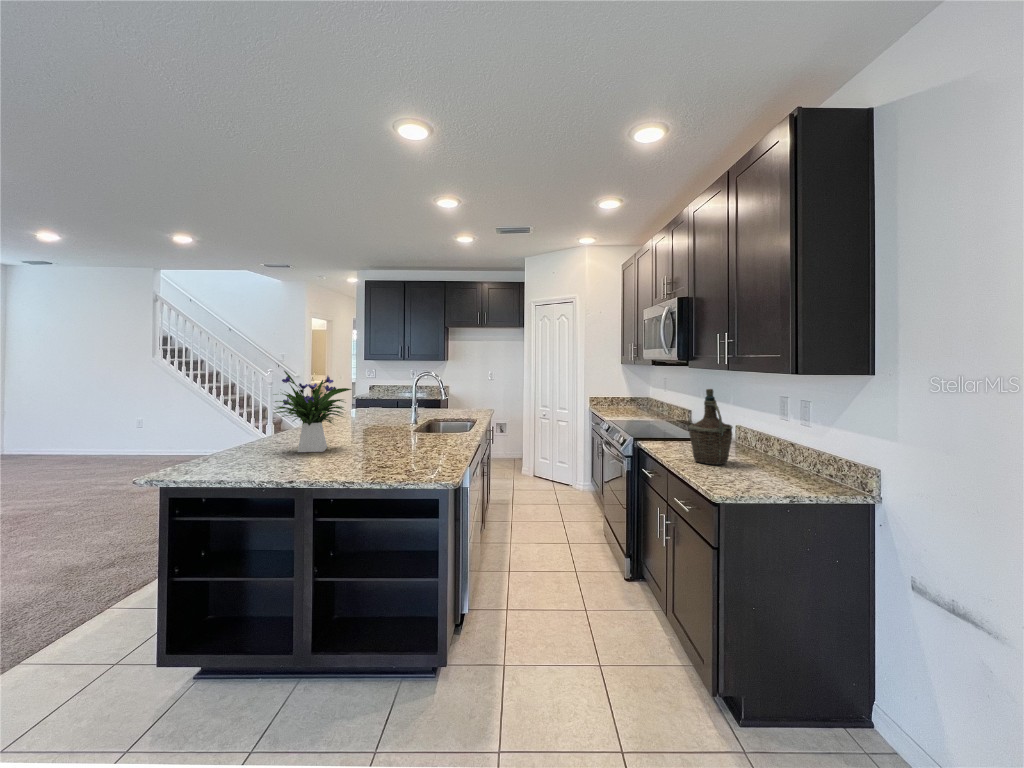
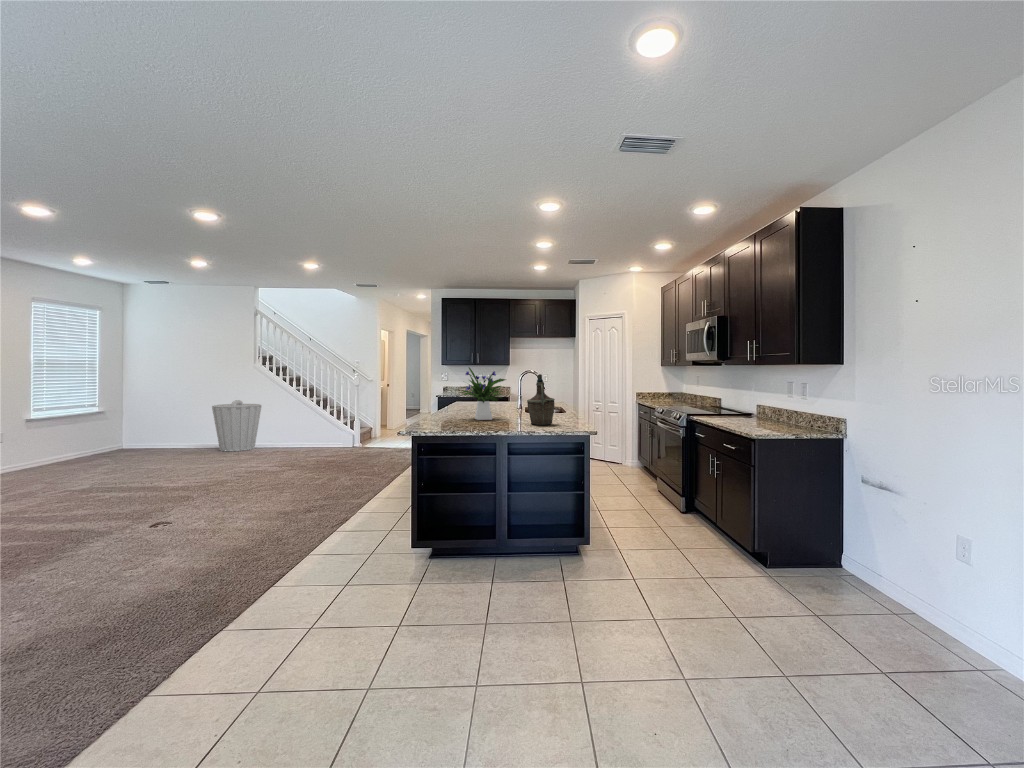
bottle: present [689,389,733,465] -> present [527,374,555,425]
trash can: none [89,401,156,462] -> present [212,400,261,451]

